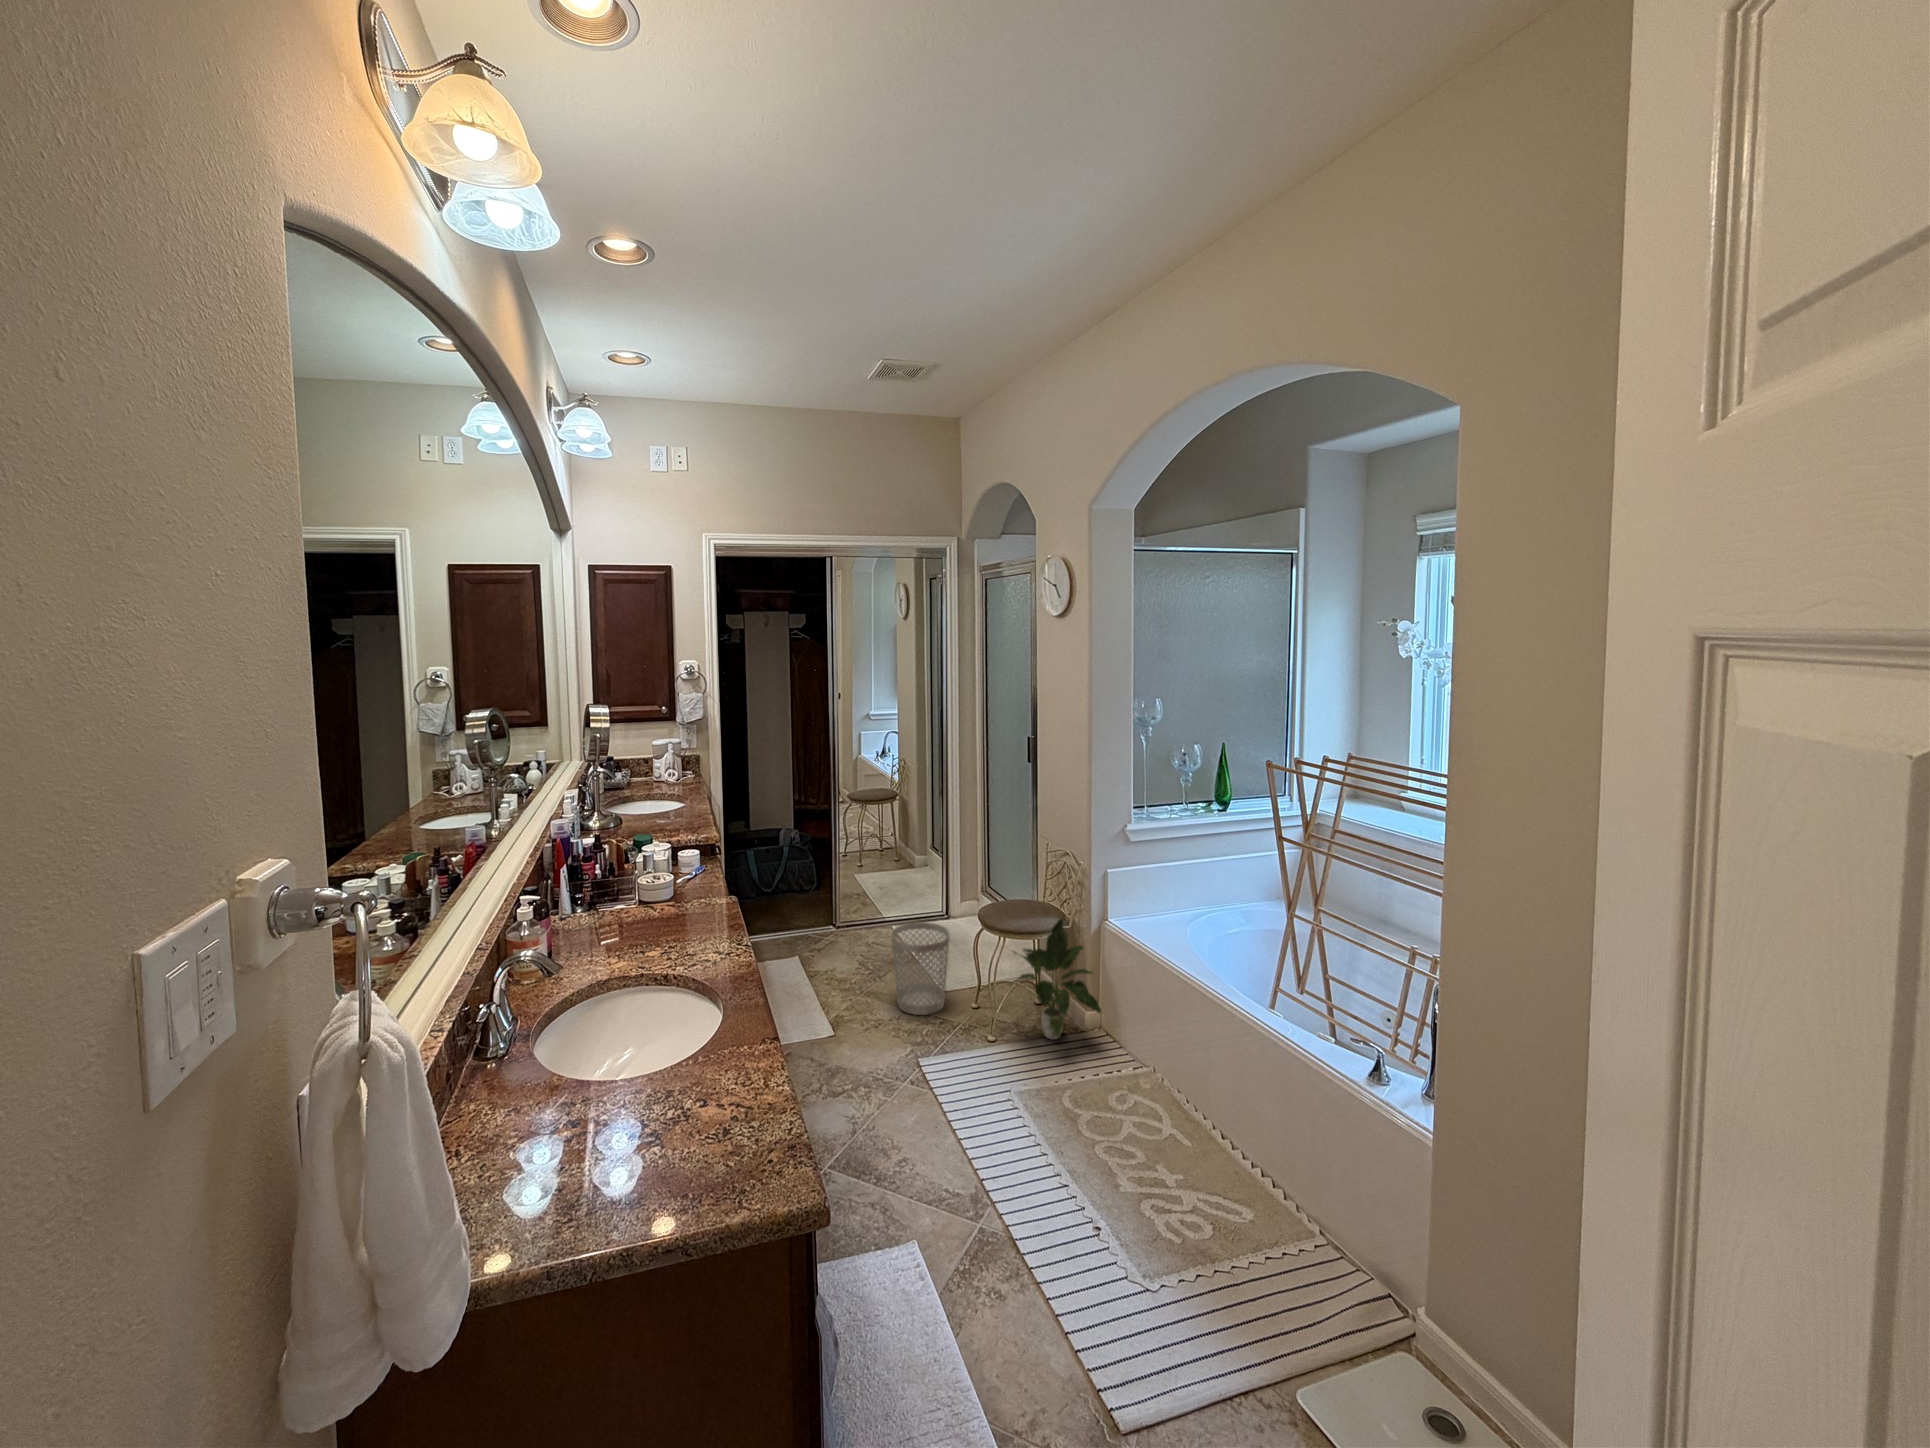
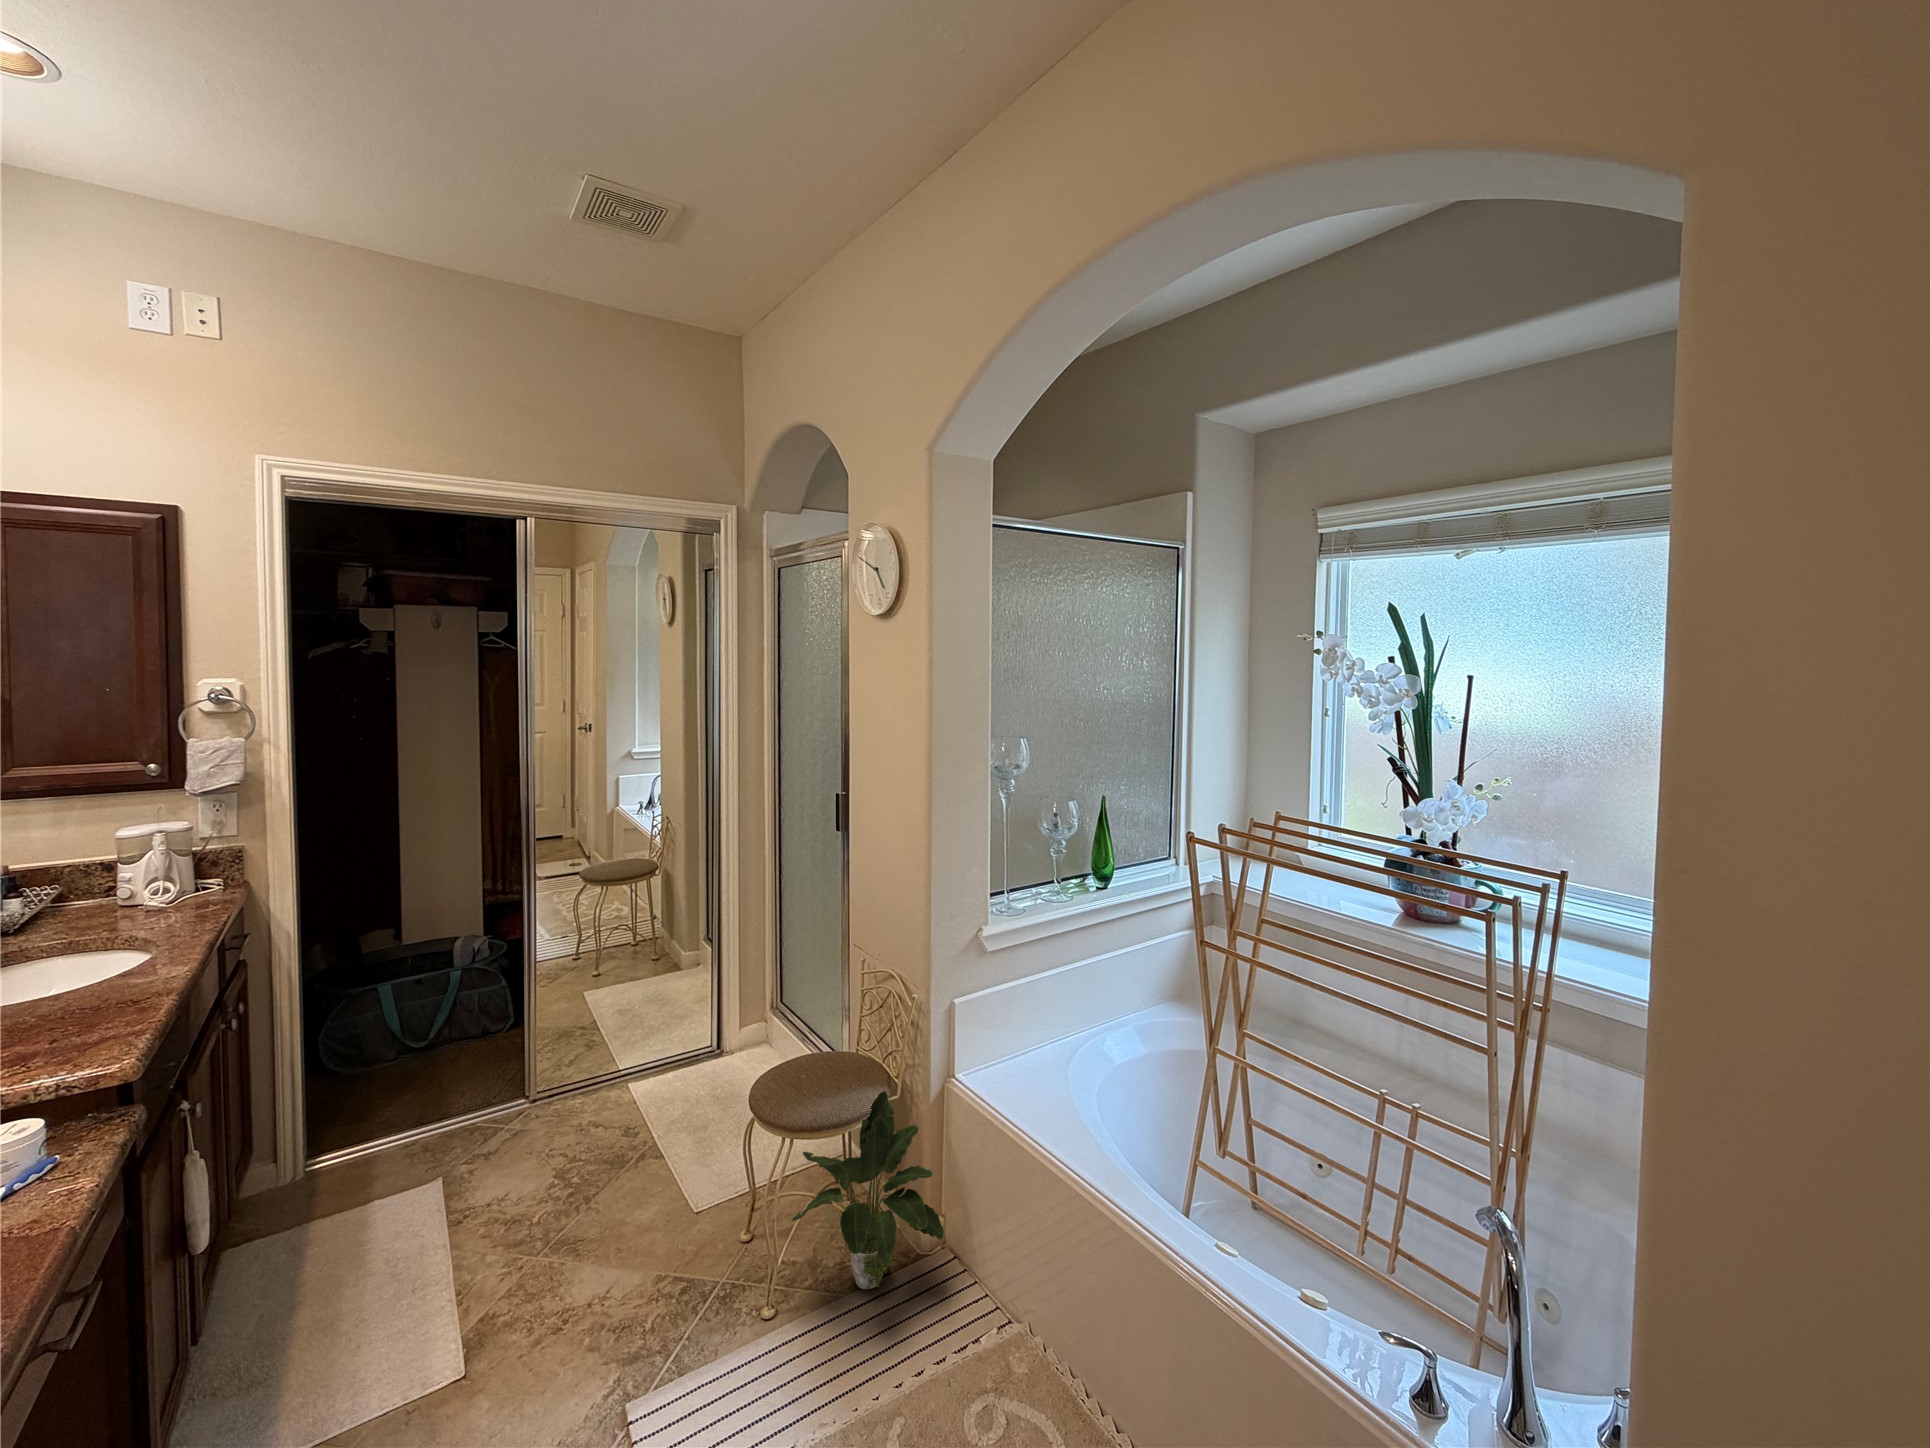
wastebasket: present [891,922,950,1015] -> none [598,1107,705,1281]

